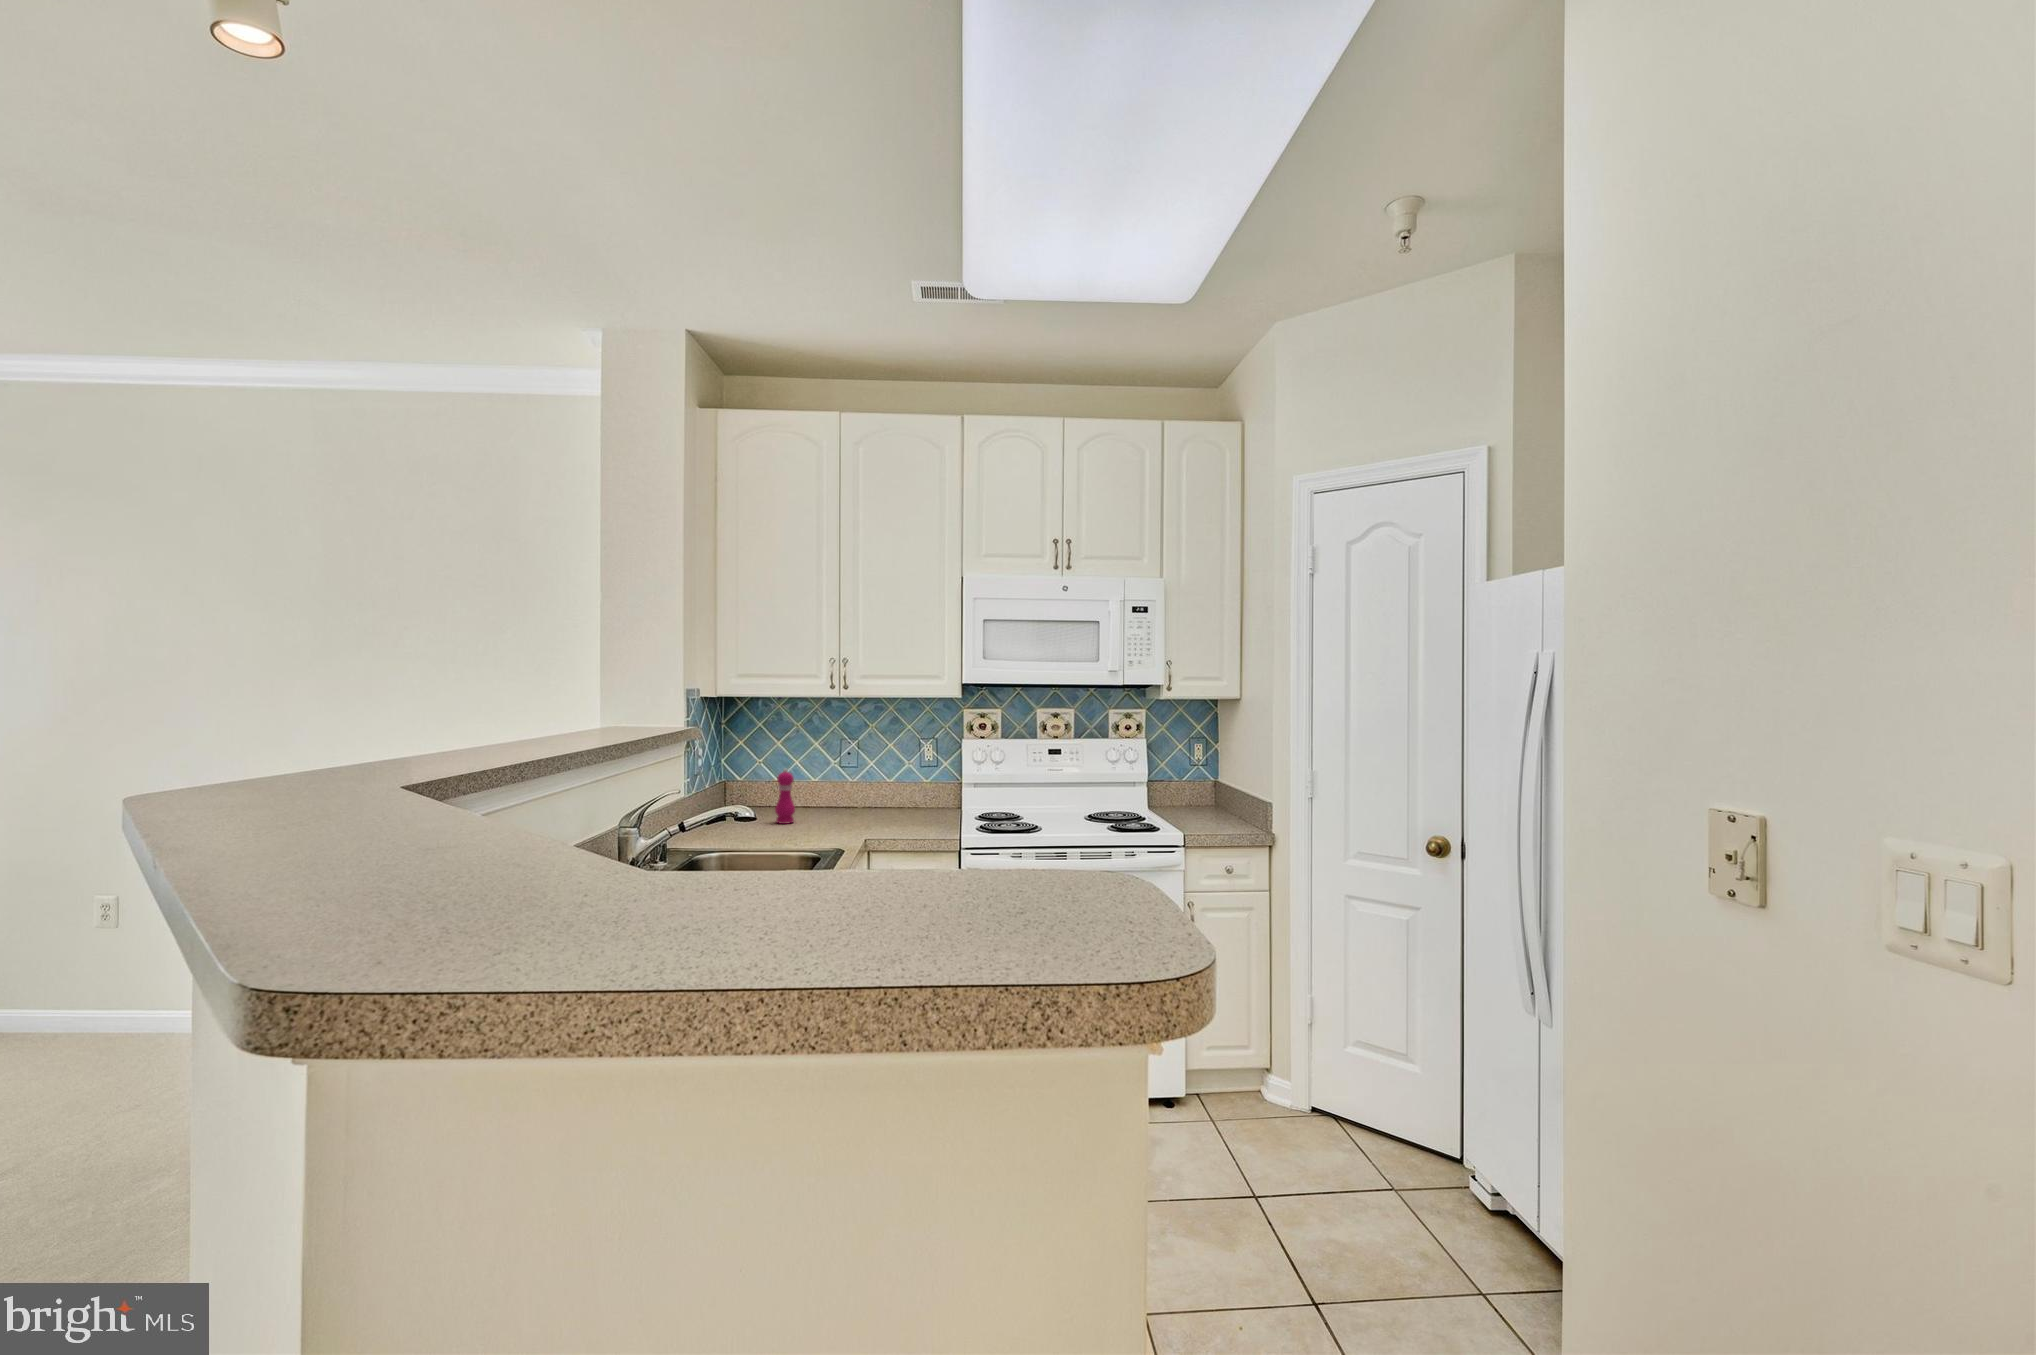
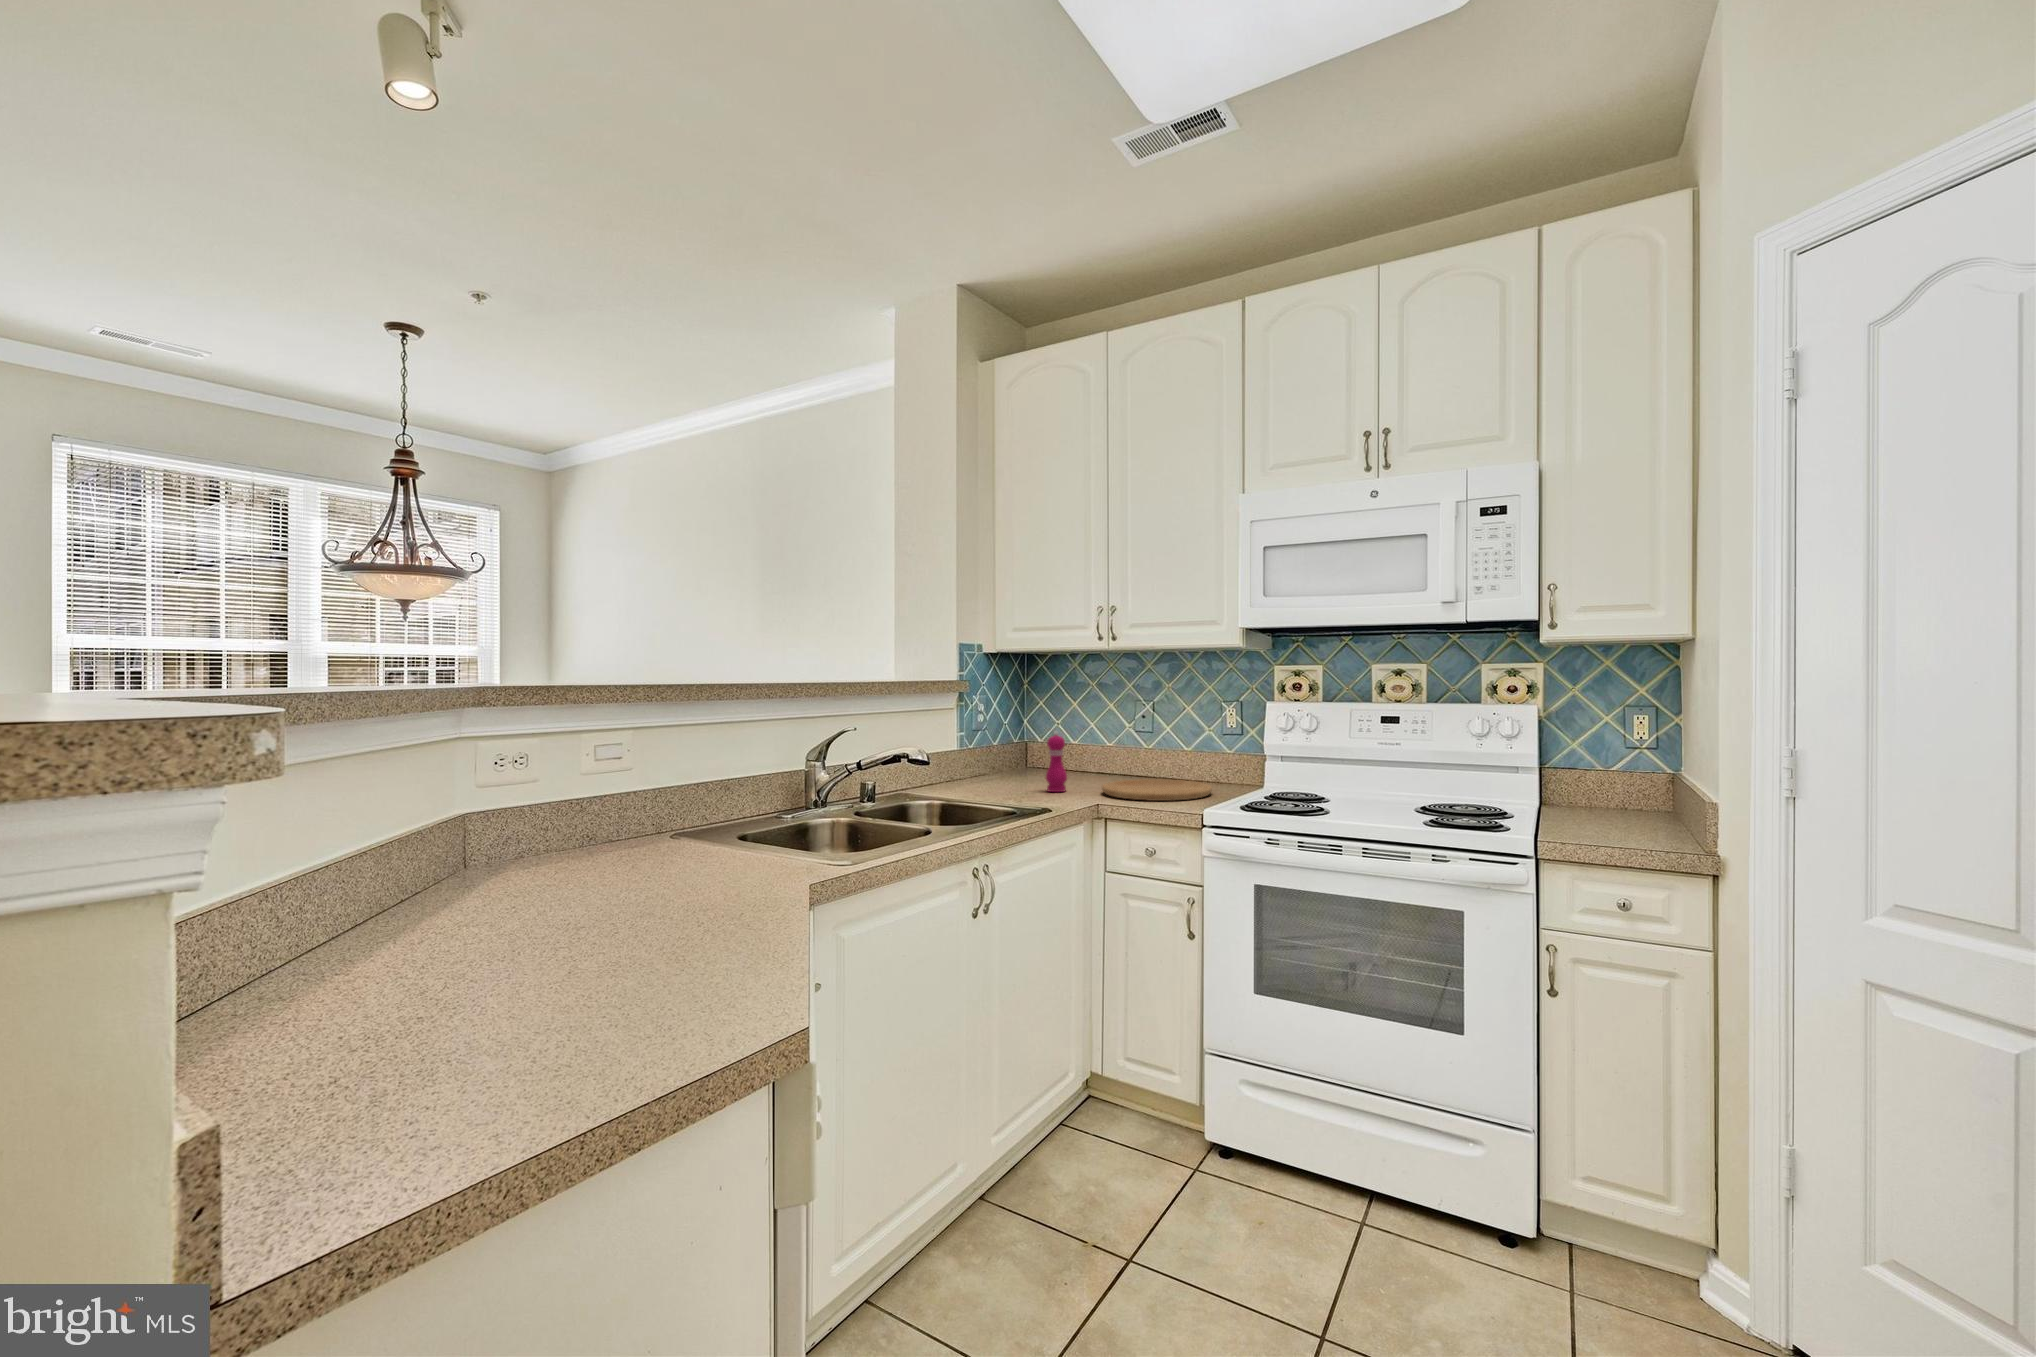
cutting board: none [828,806,922,825] -> present [1102,779,1212,801]

